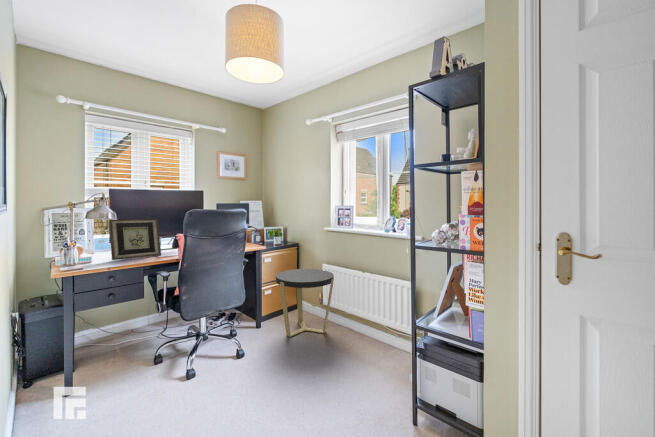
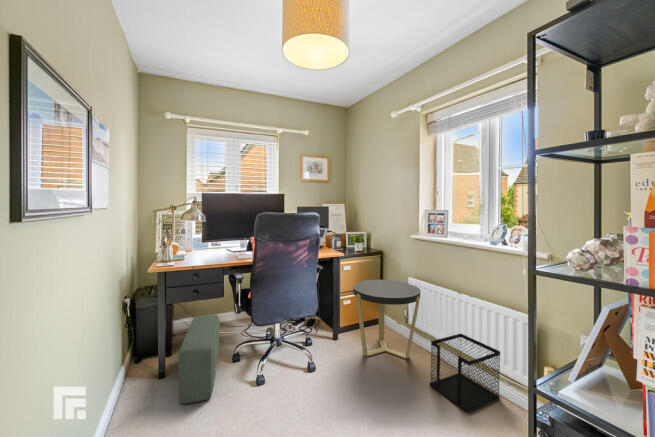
picture frame: present [109,219,161,260] -> none [200,221,243,259]
wastebasket: none [344,305,394,362] -> present [430,334,500,413]
pouf: none [104,318,144,407] -> present [178,314,219,404]

